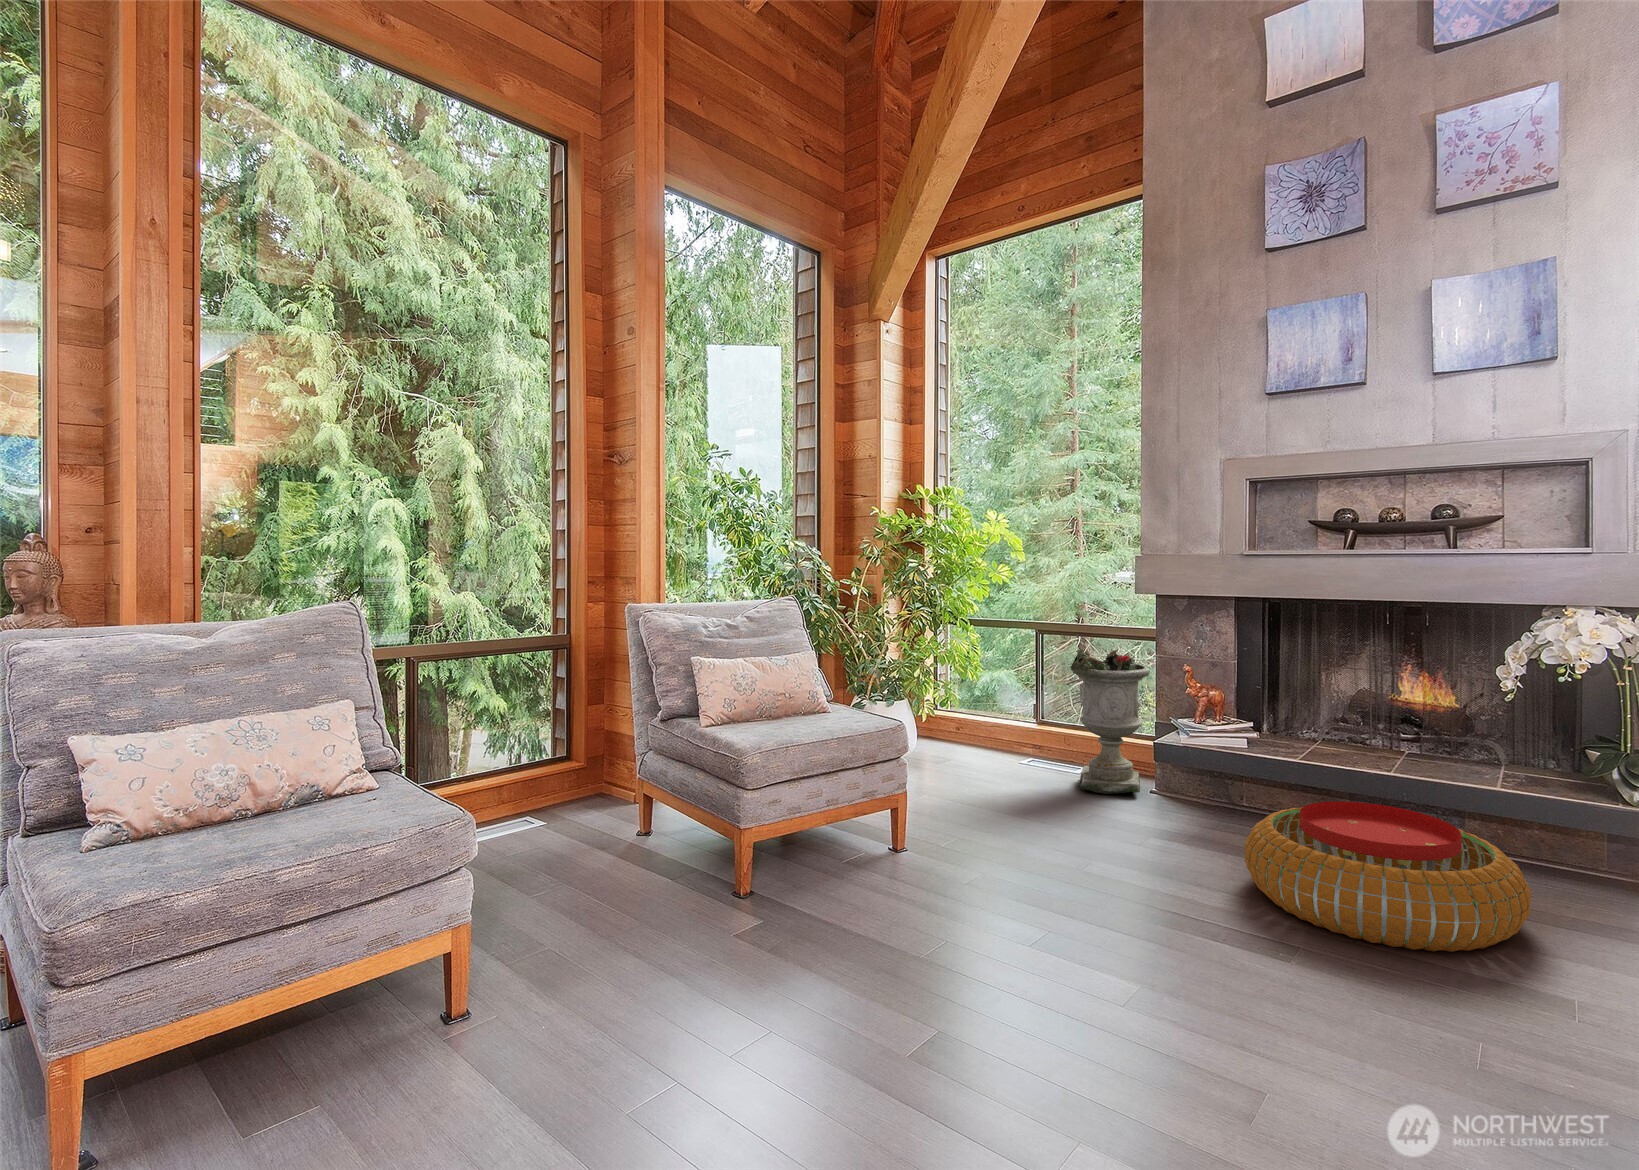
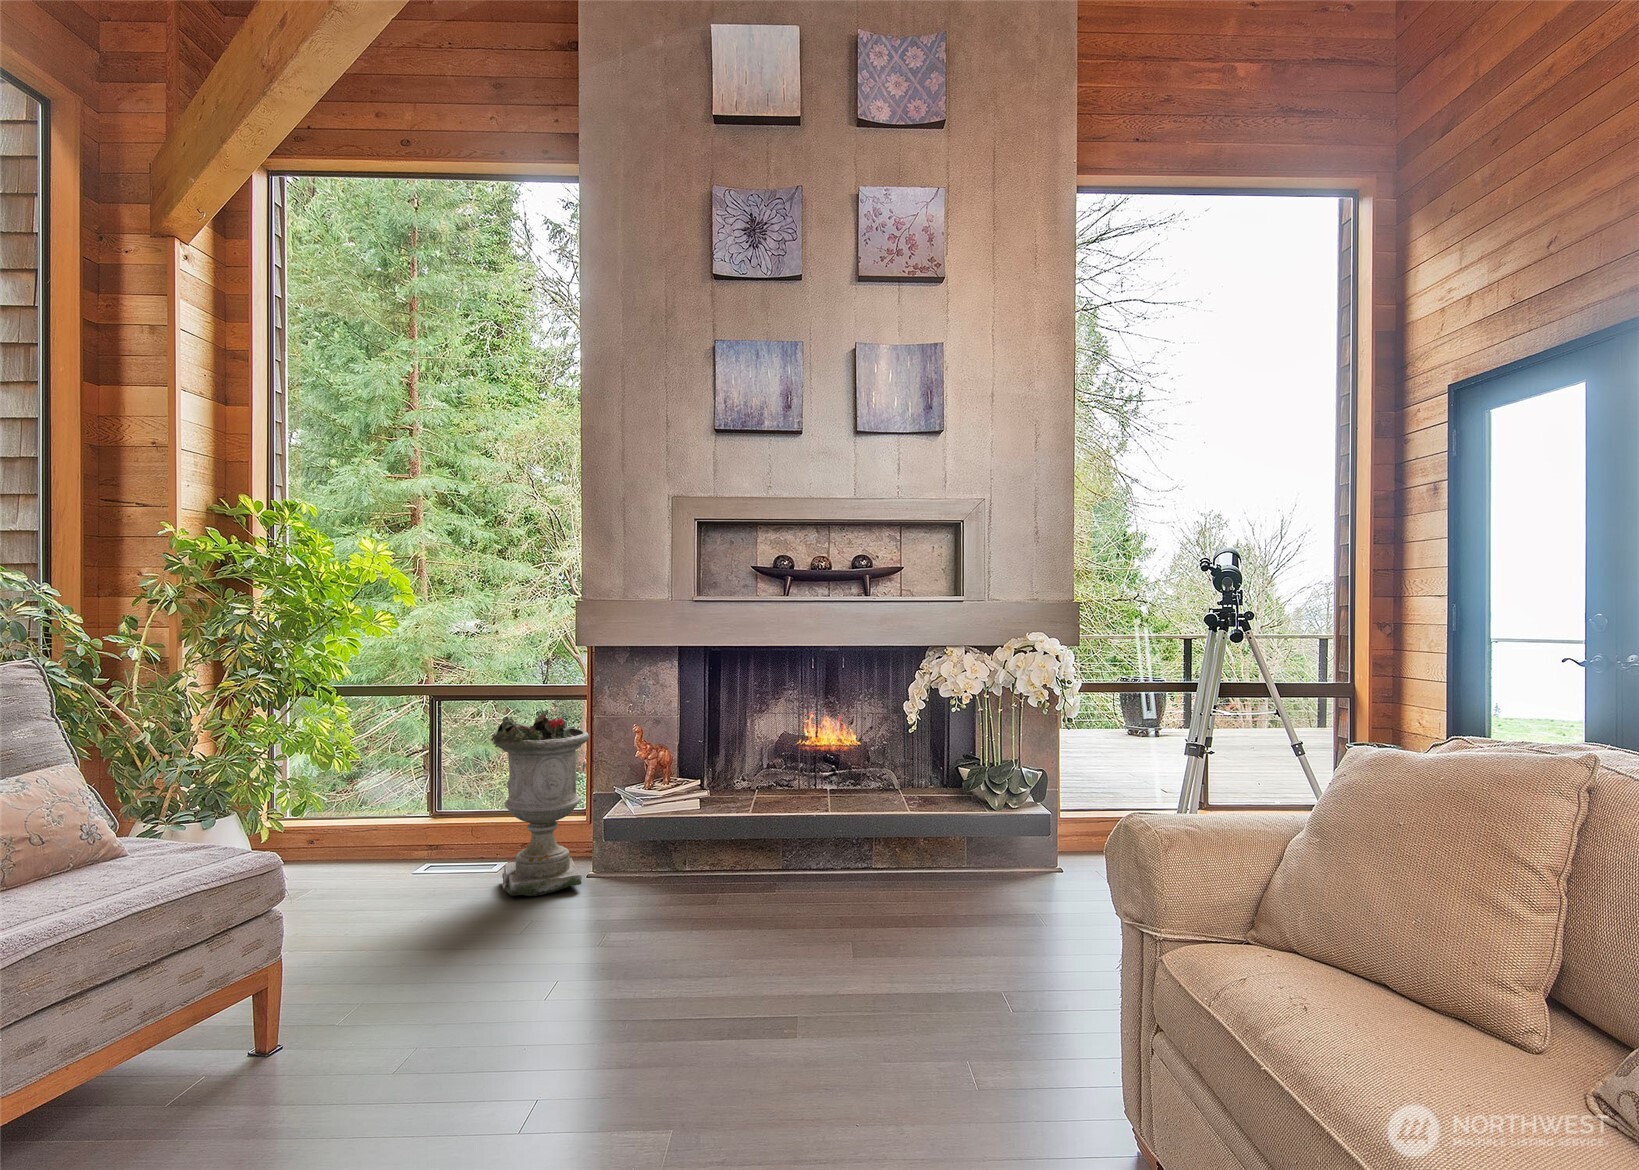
pouf: present [1245,802,1531,952] -> none [745,852,987,1006]

